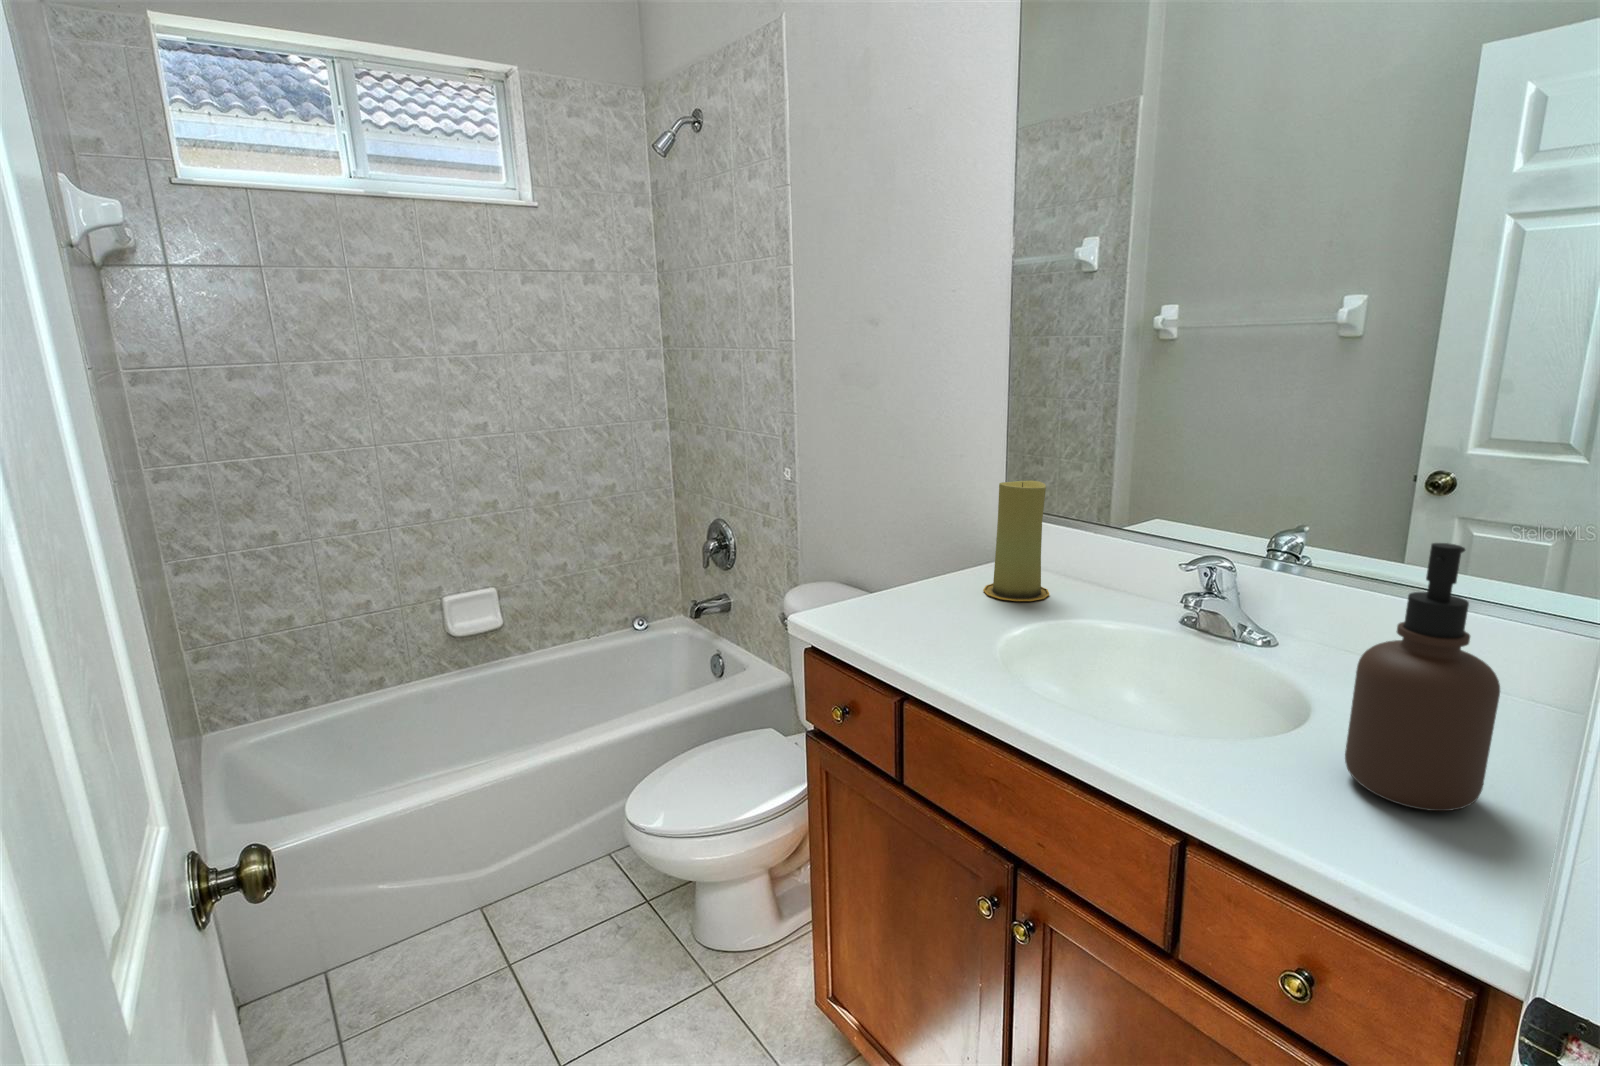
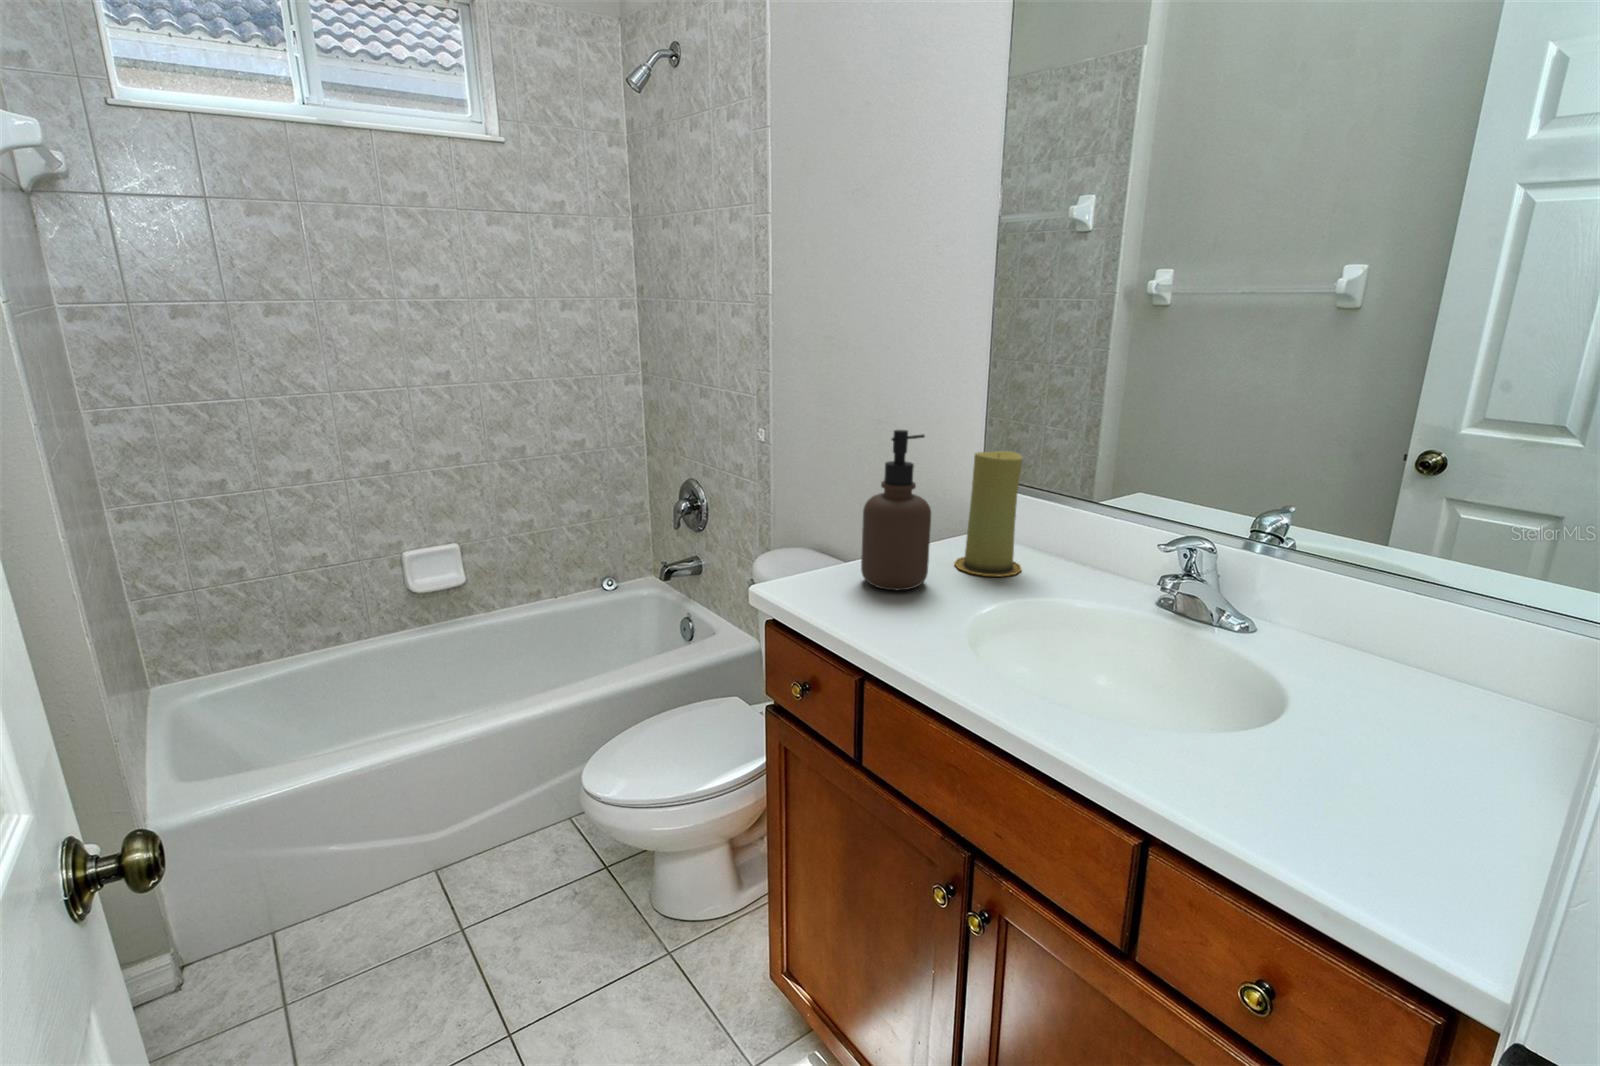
soap dispenser: present [1345,543,1500,811] -> present [861,430,931,590]

